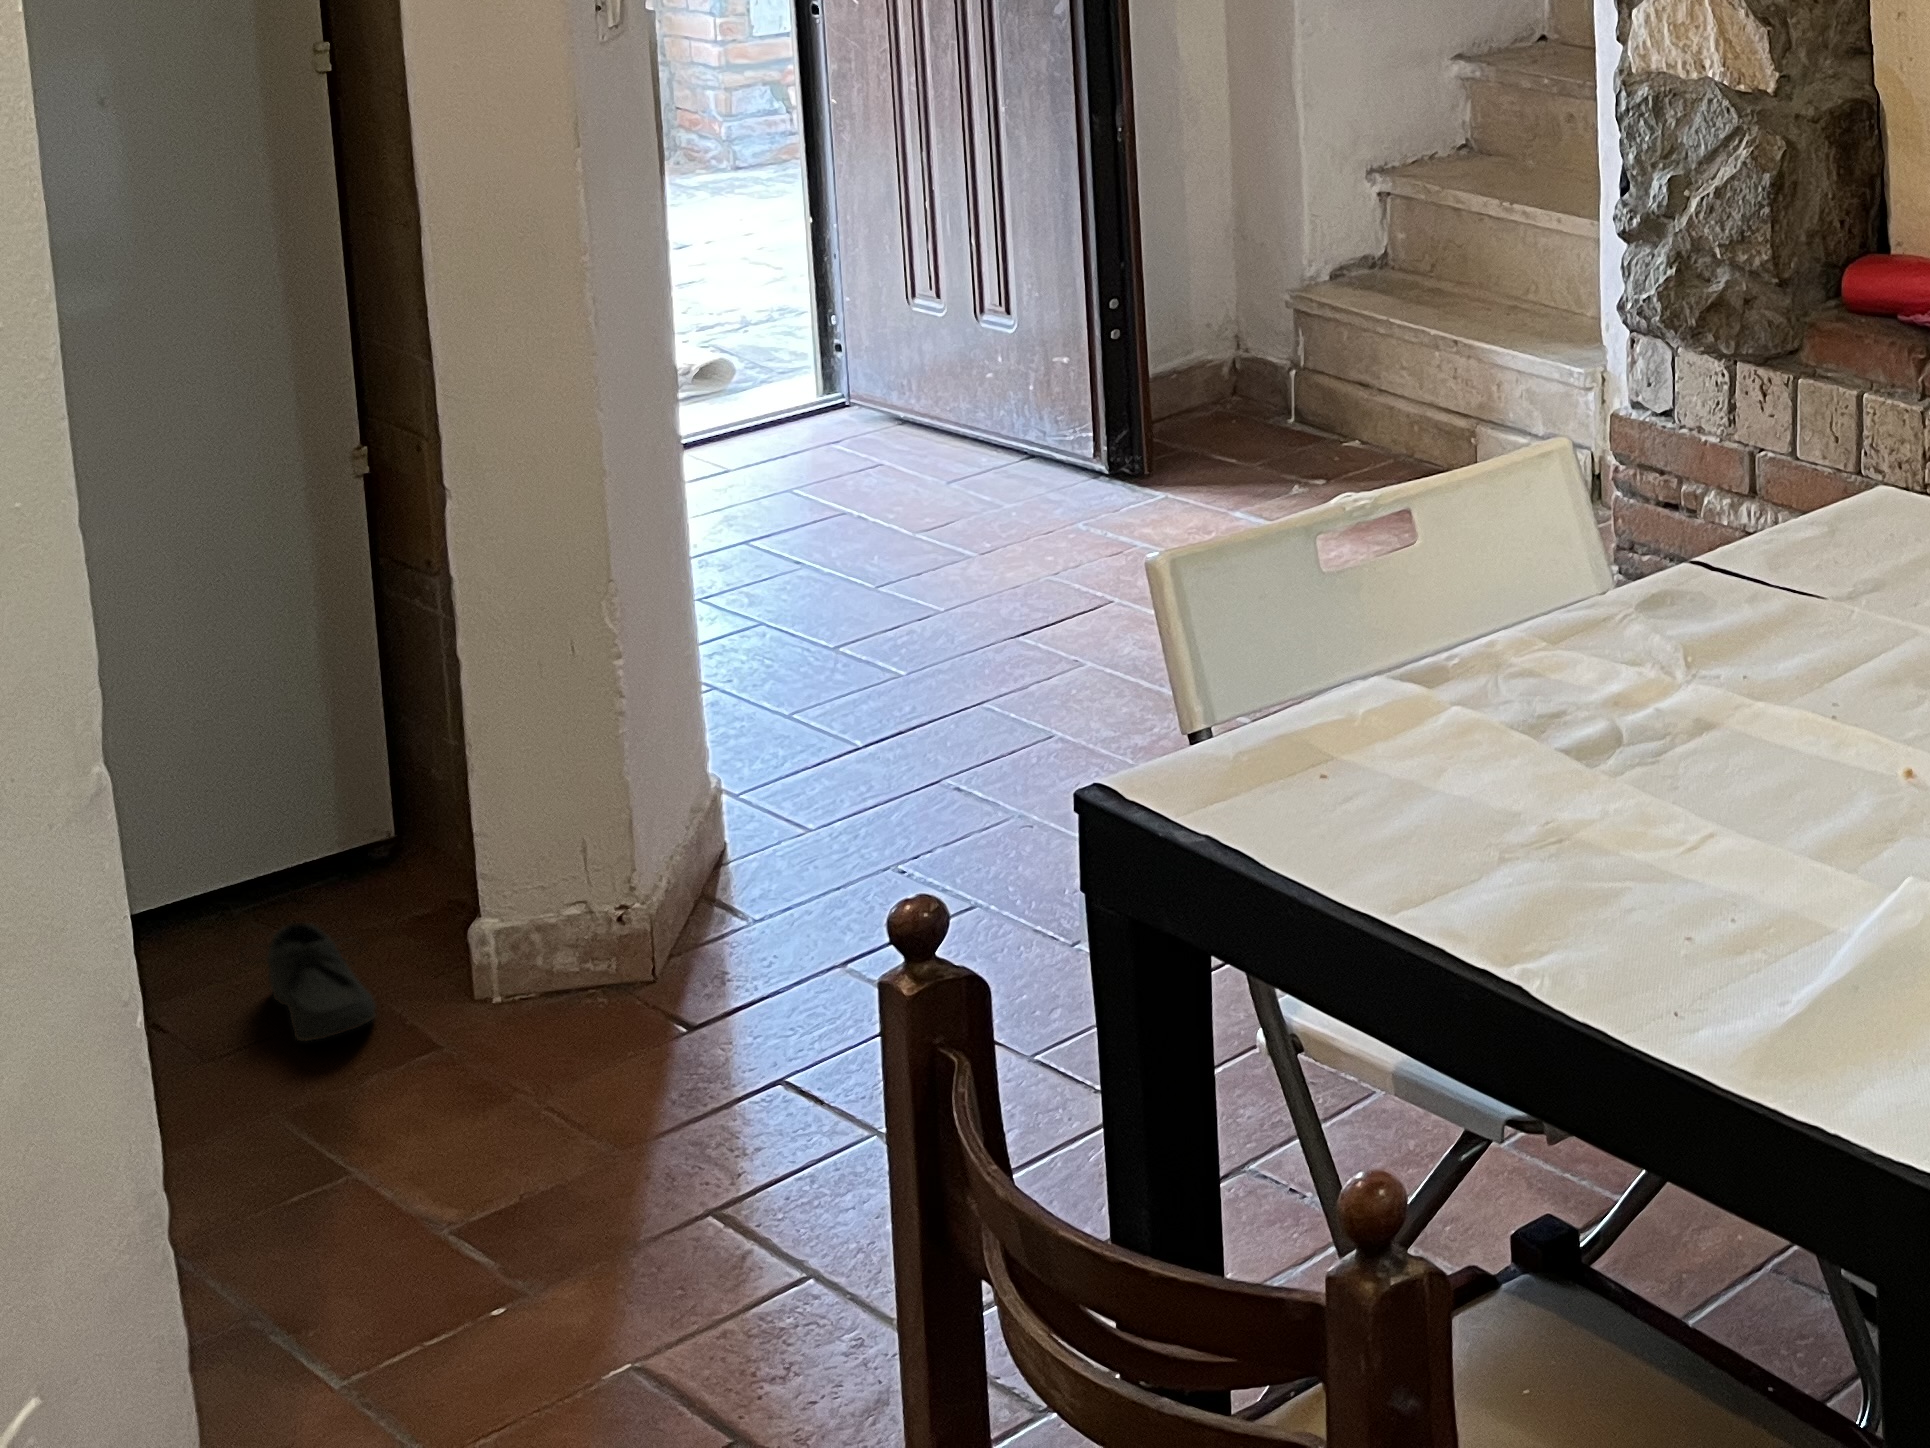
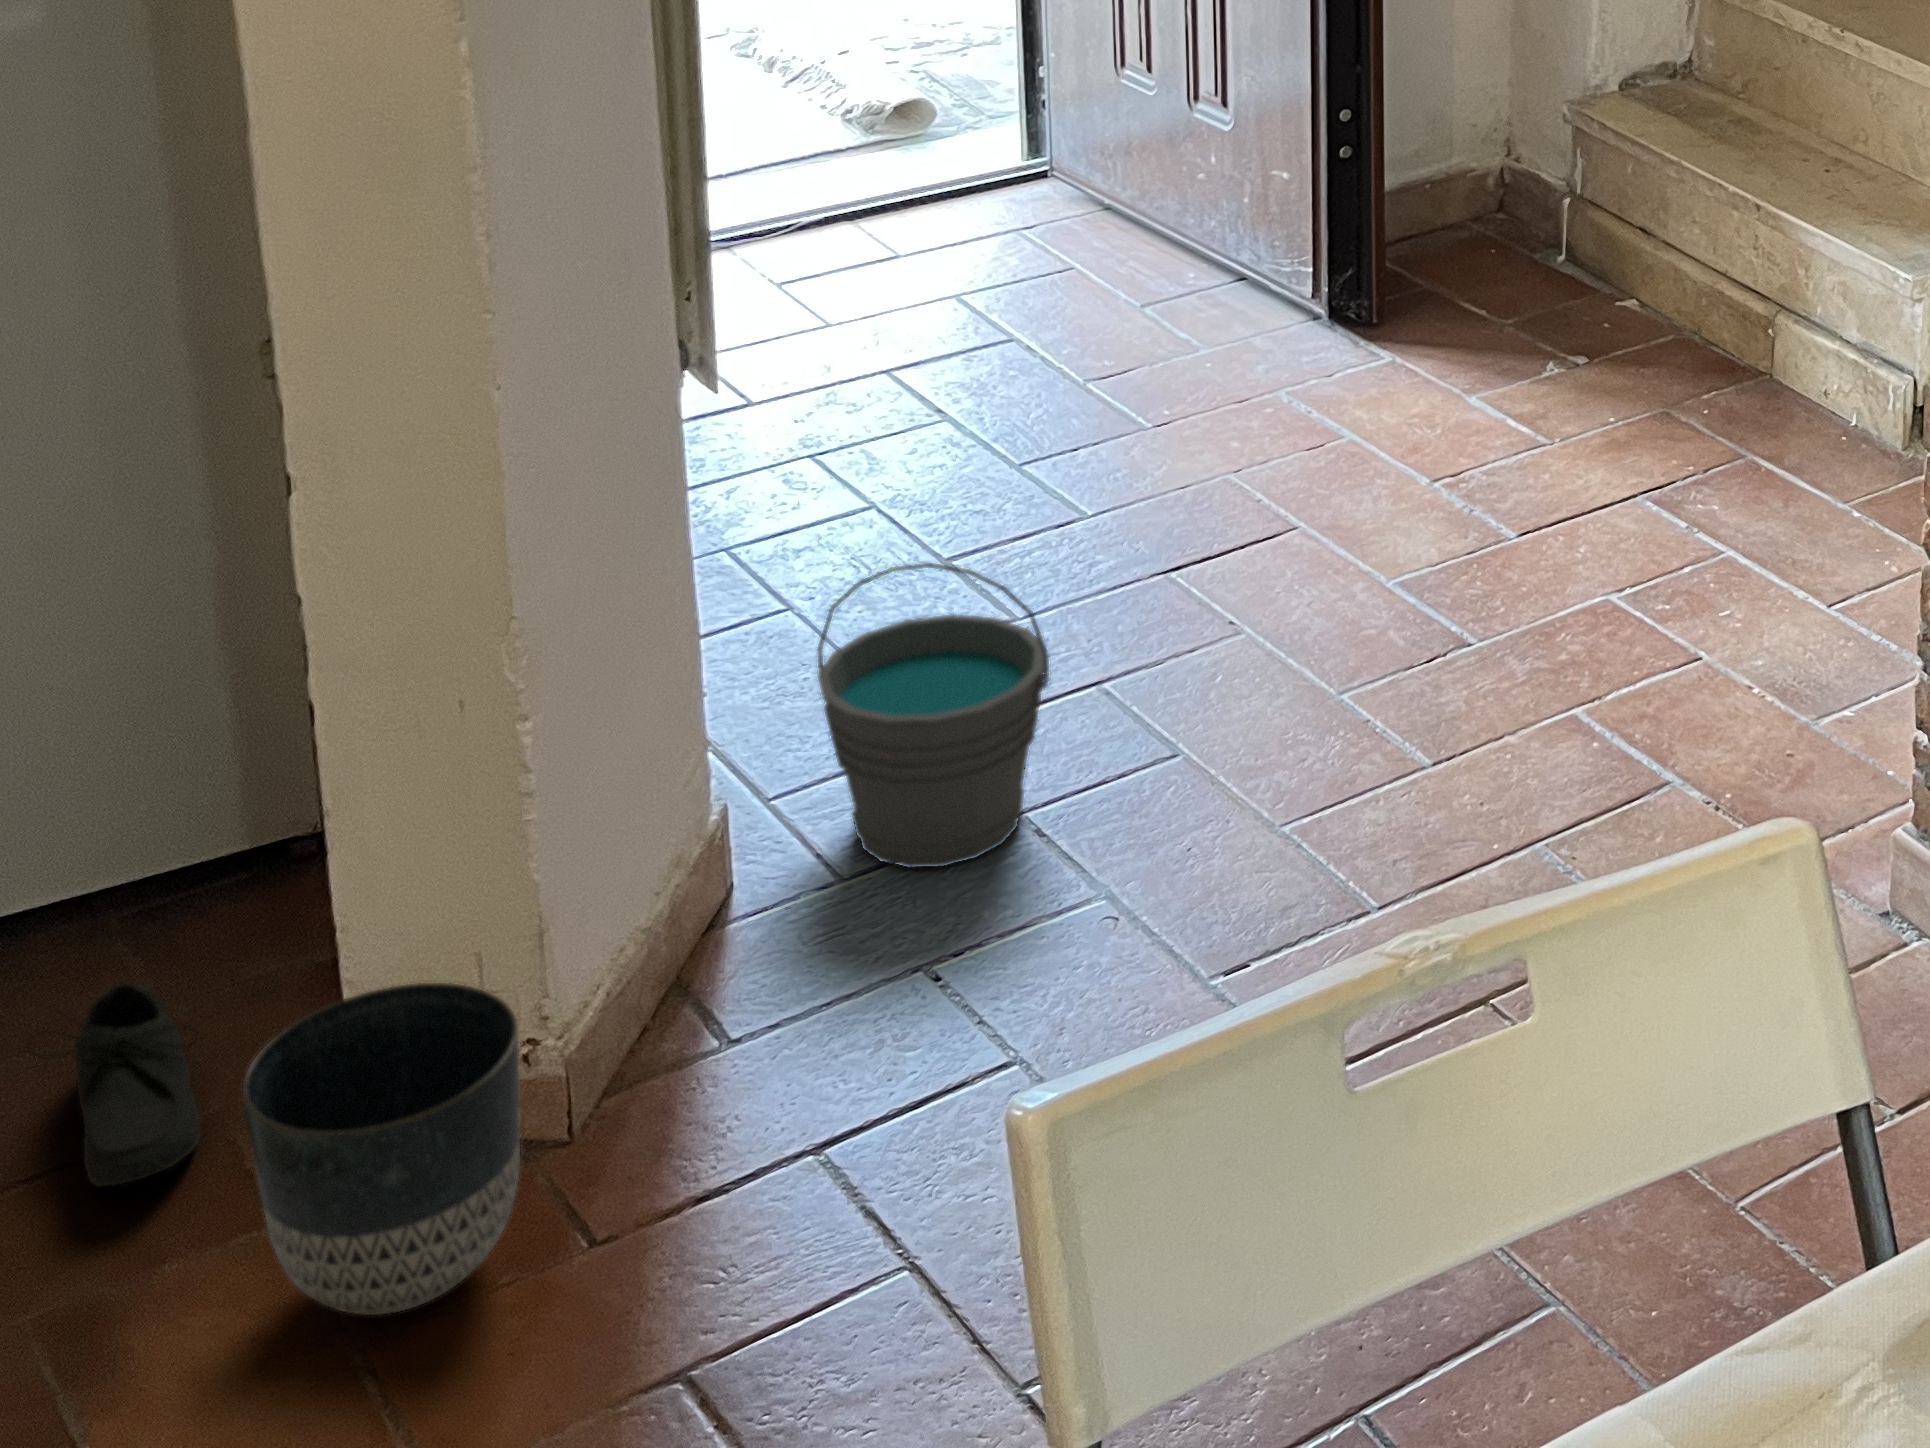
bucket: none [784,585,965,819] -> present [817,563,1049,867]
planter: none [455,849,647,1077] -> present [243,983,520,1315]

